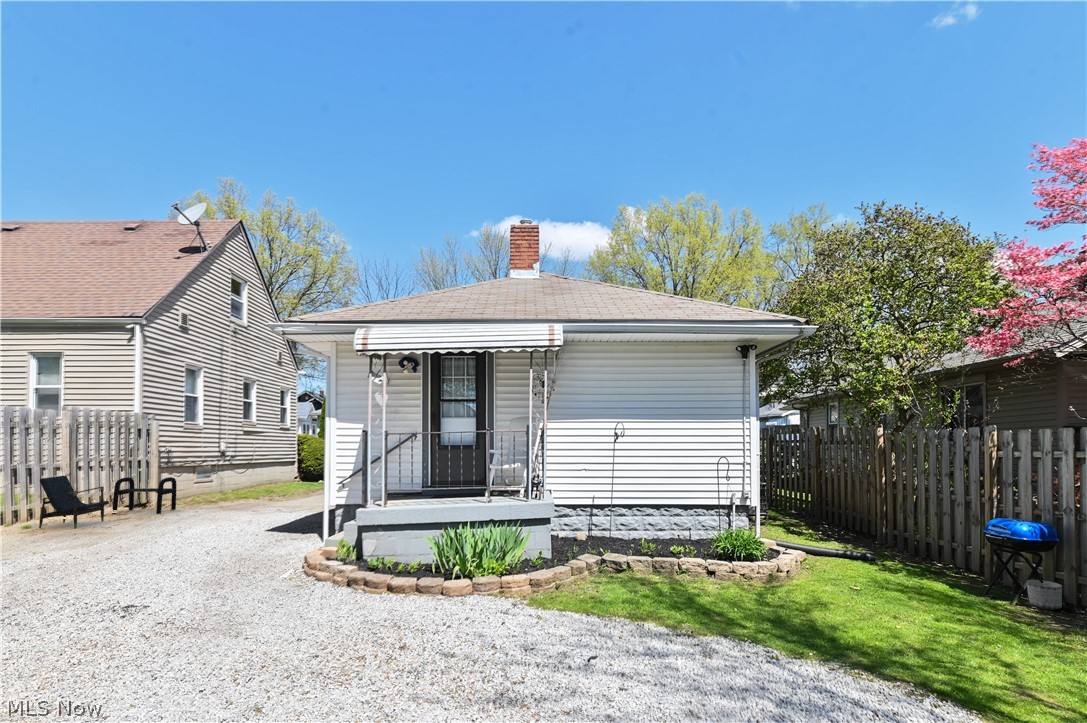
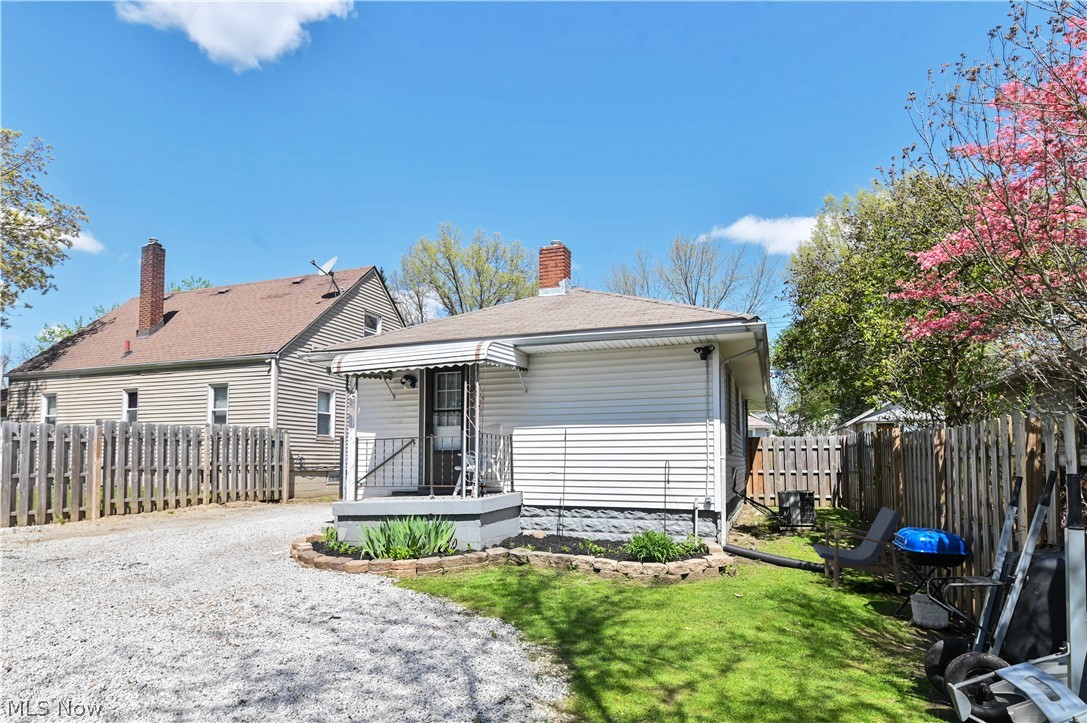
lounge chair: present [39,476,109,529] -> present [813,507,901,593]
bench: present [112,477,177,514] -> none [246,479,293,508]

